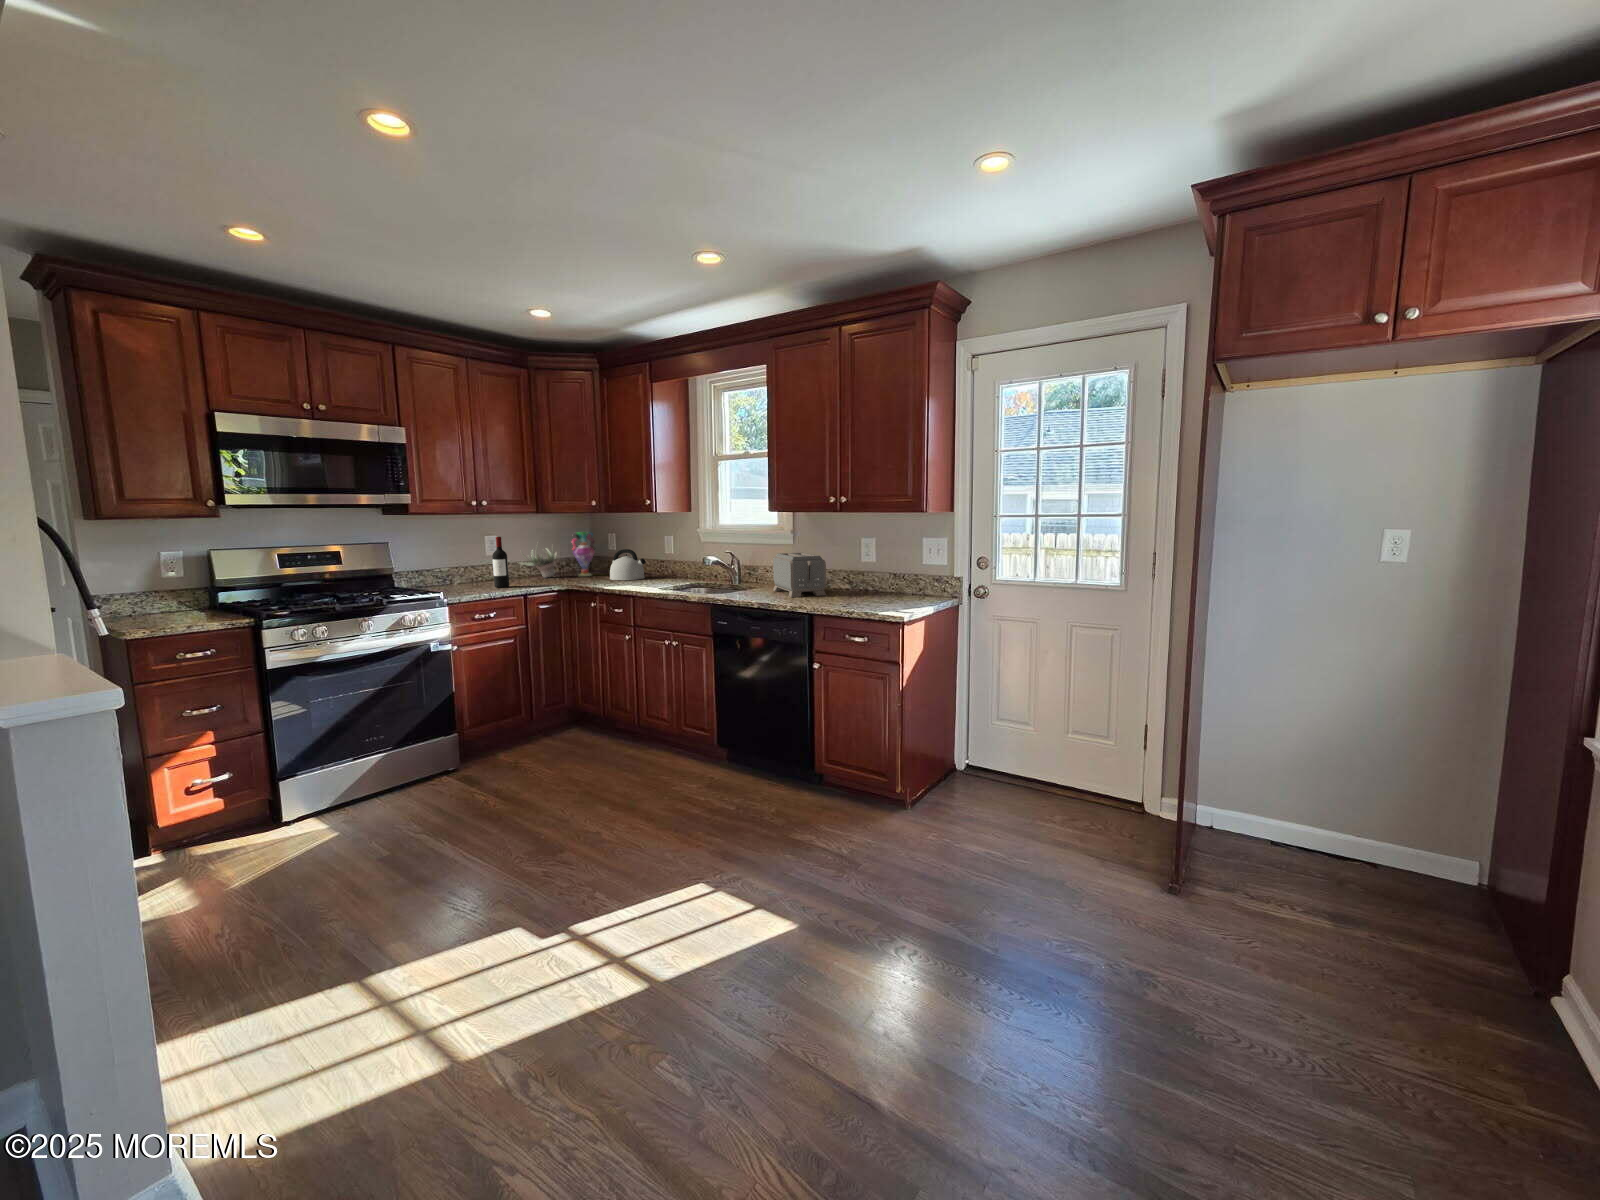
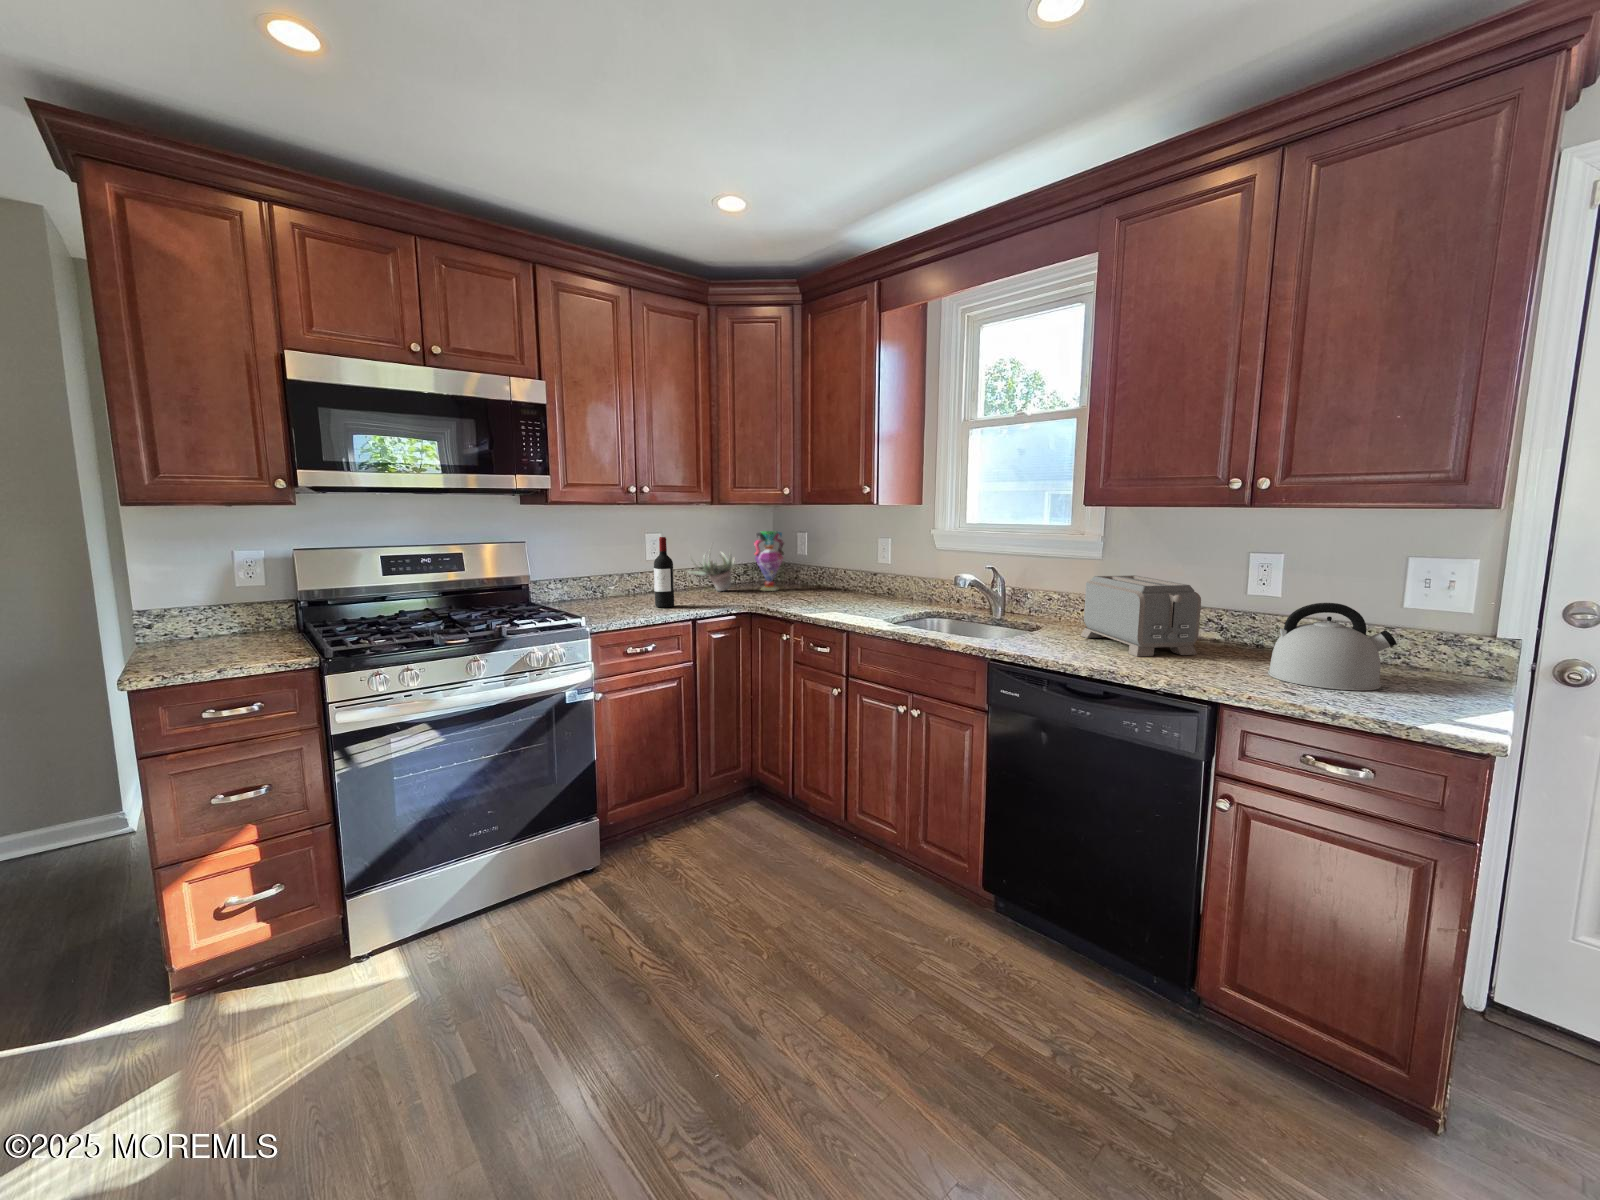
kettle: present [610,549,646,580] -> present [1268,603,1396,691]

